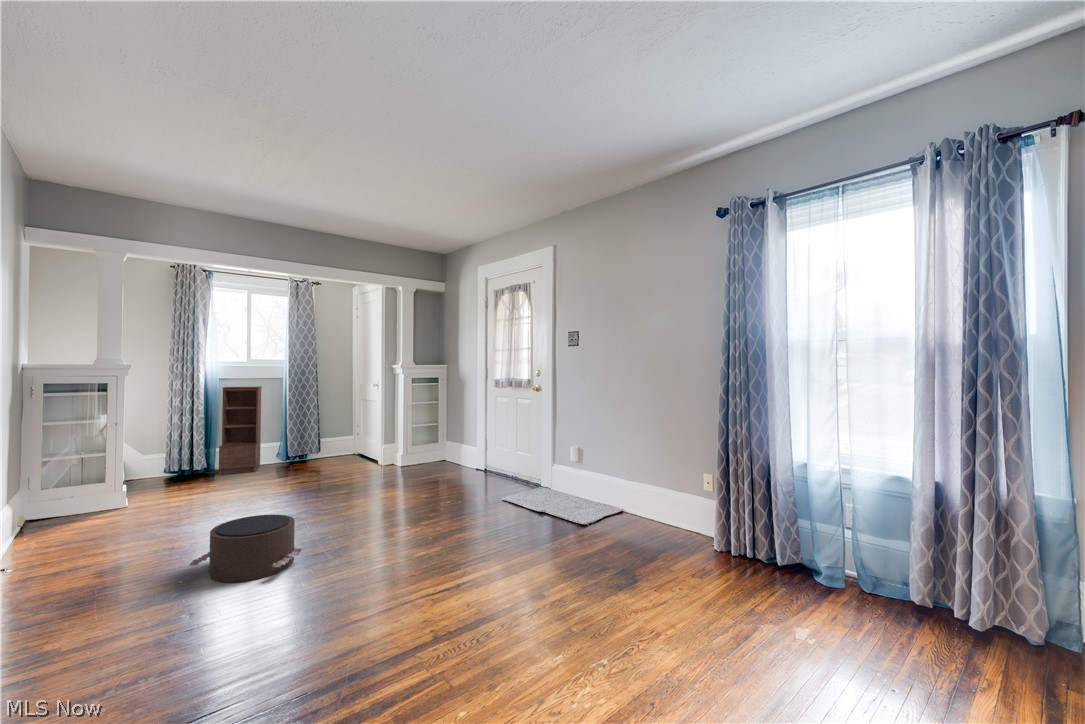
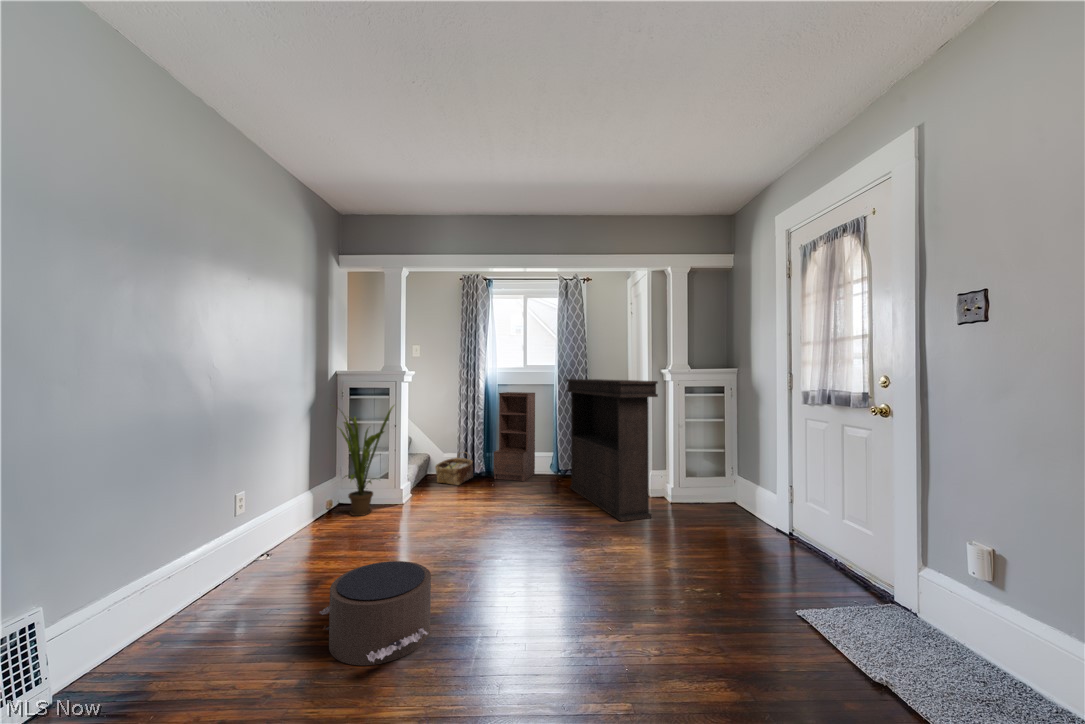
console table: none [306,373,401,482] -> present [566,379,658,521]
house plant: none [28,400,128,525] -> present [337,406,393,516]
woven basket: none [147,451,193,486] -> present [435,452,473,485]

